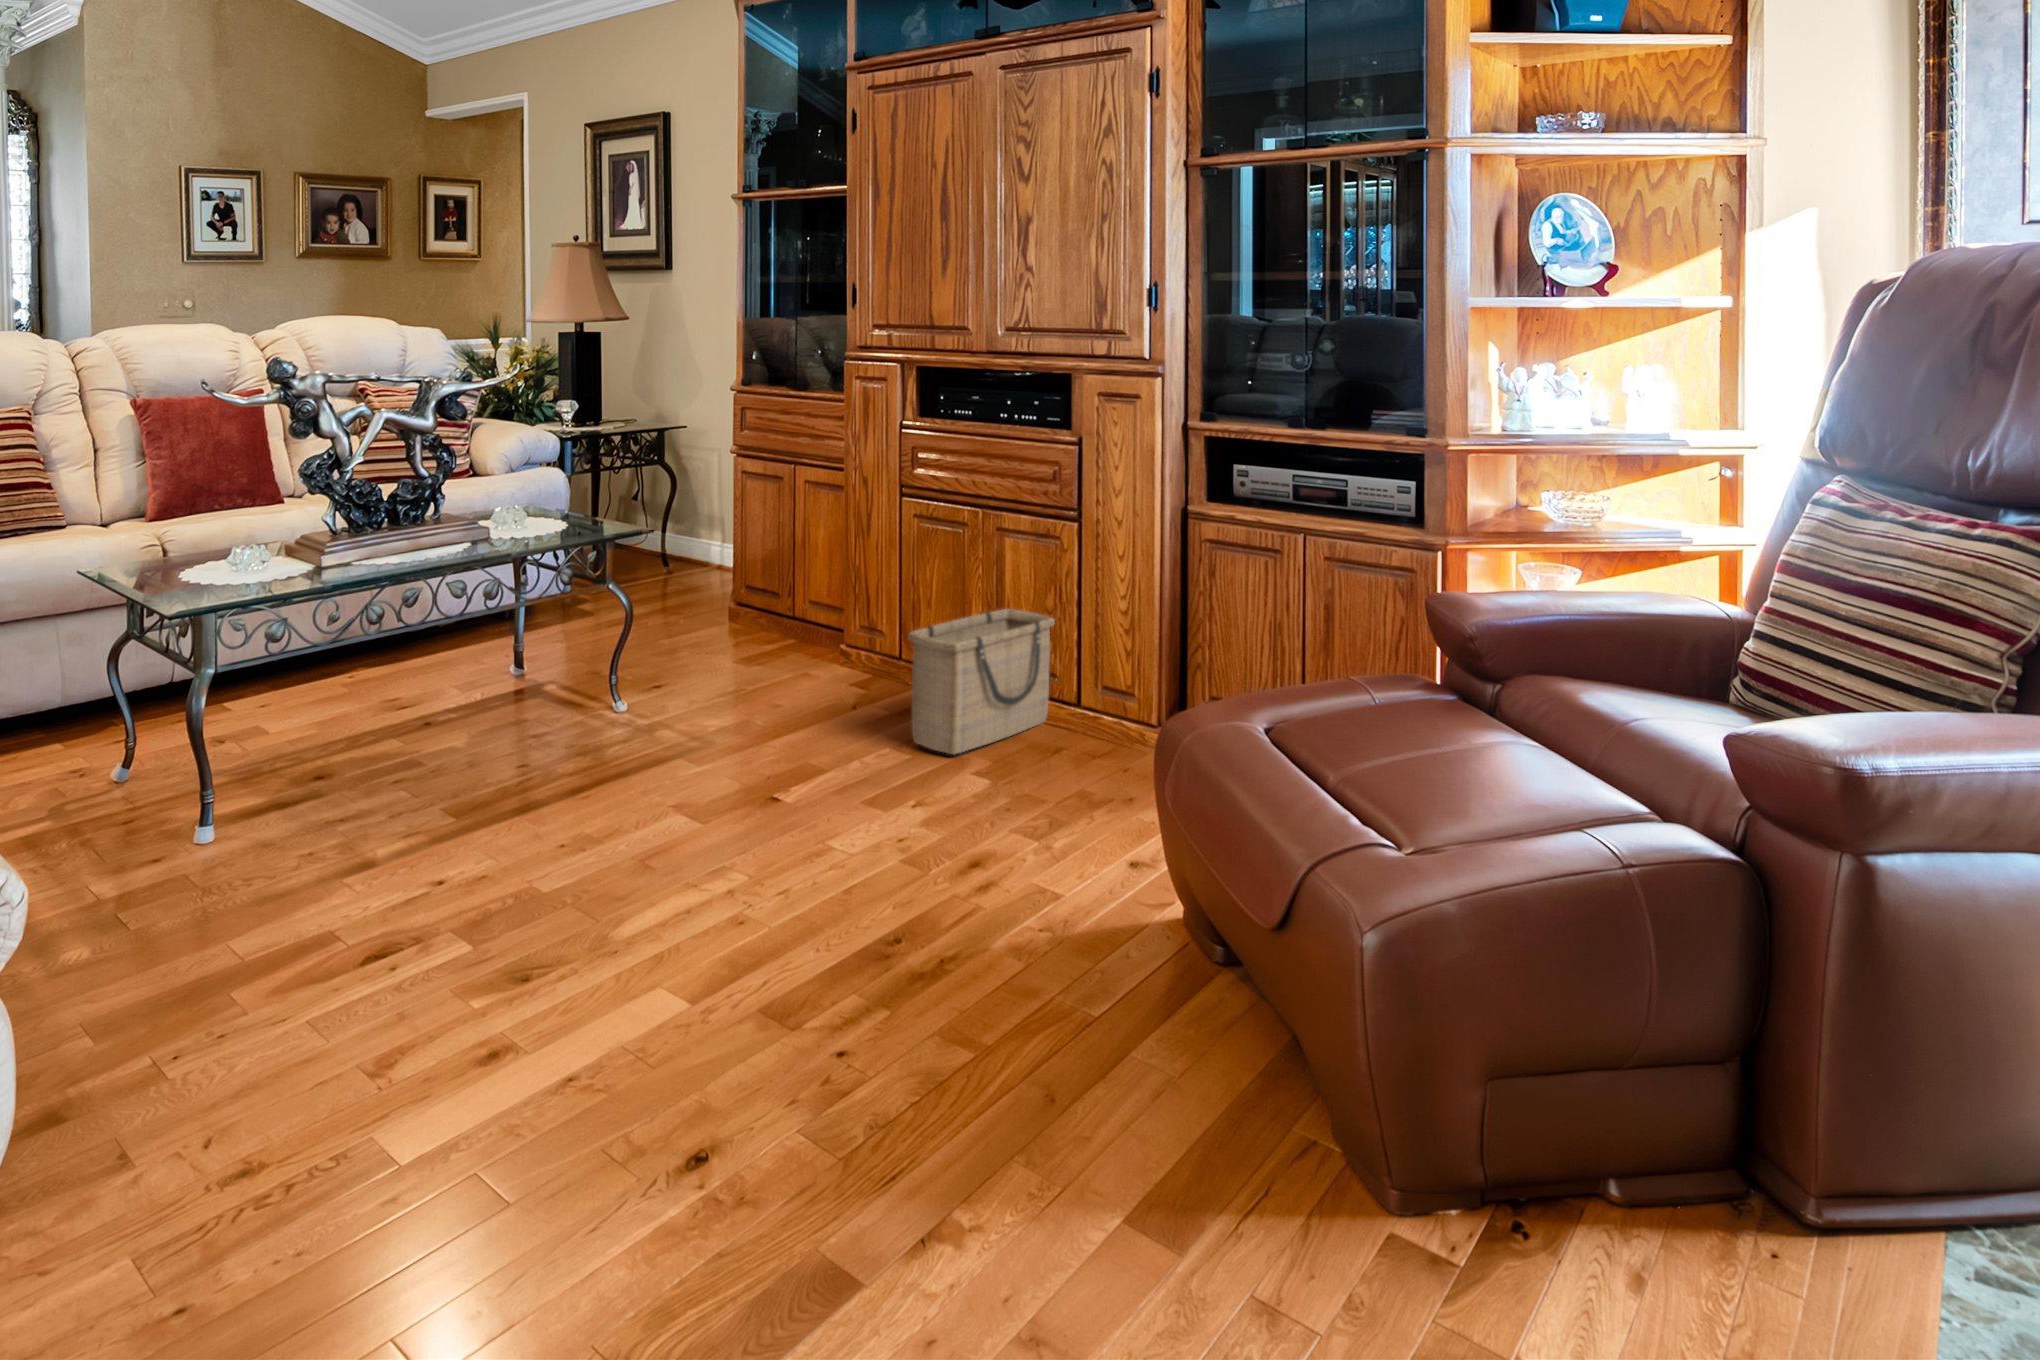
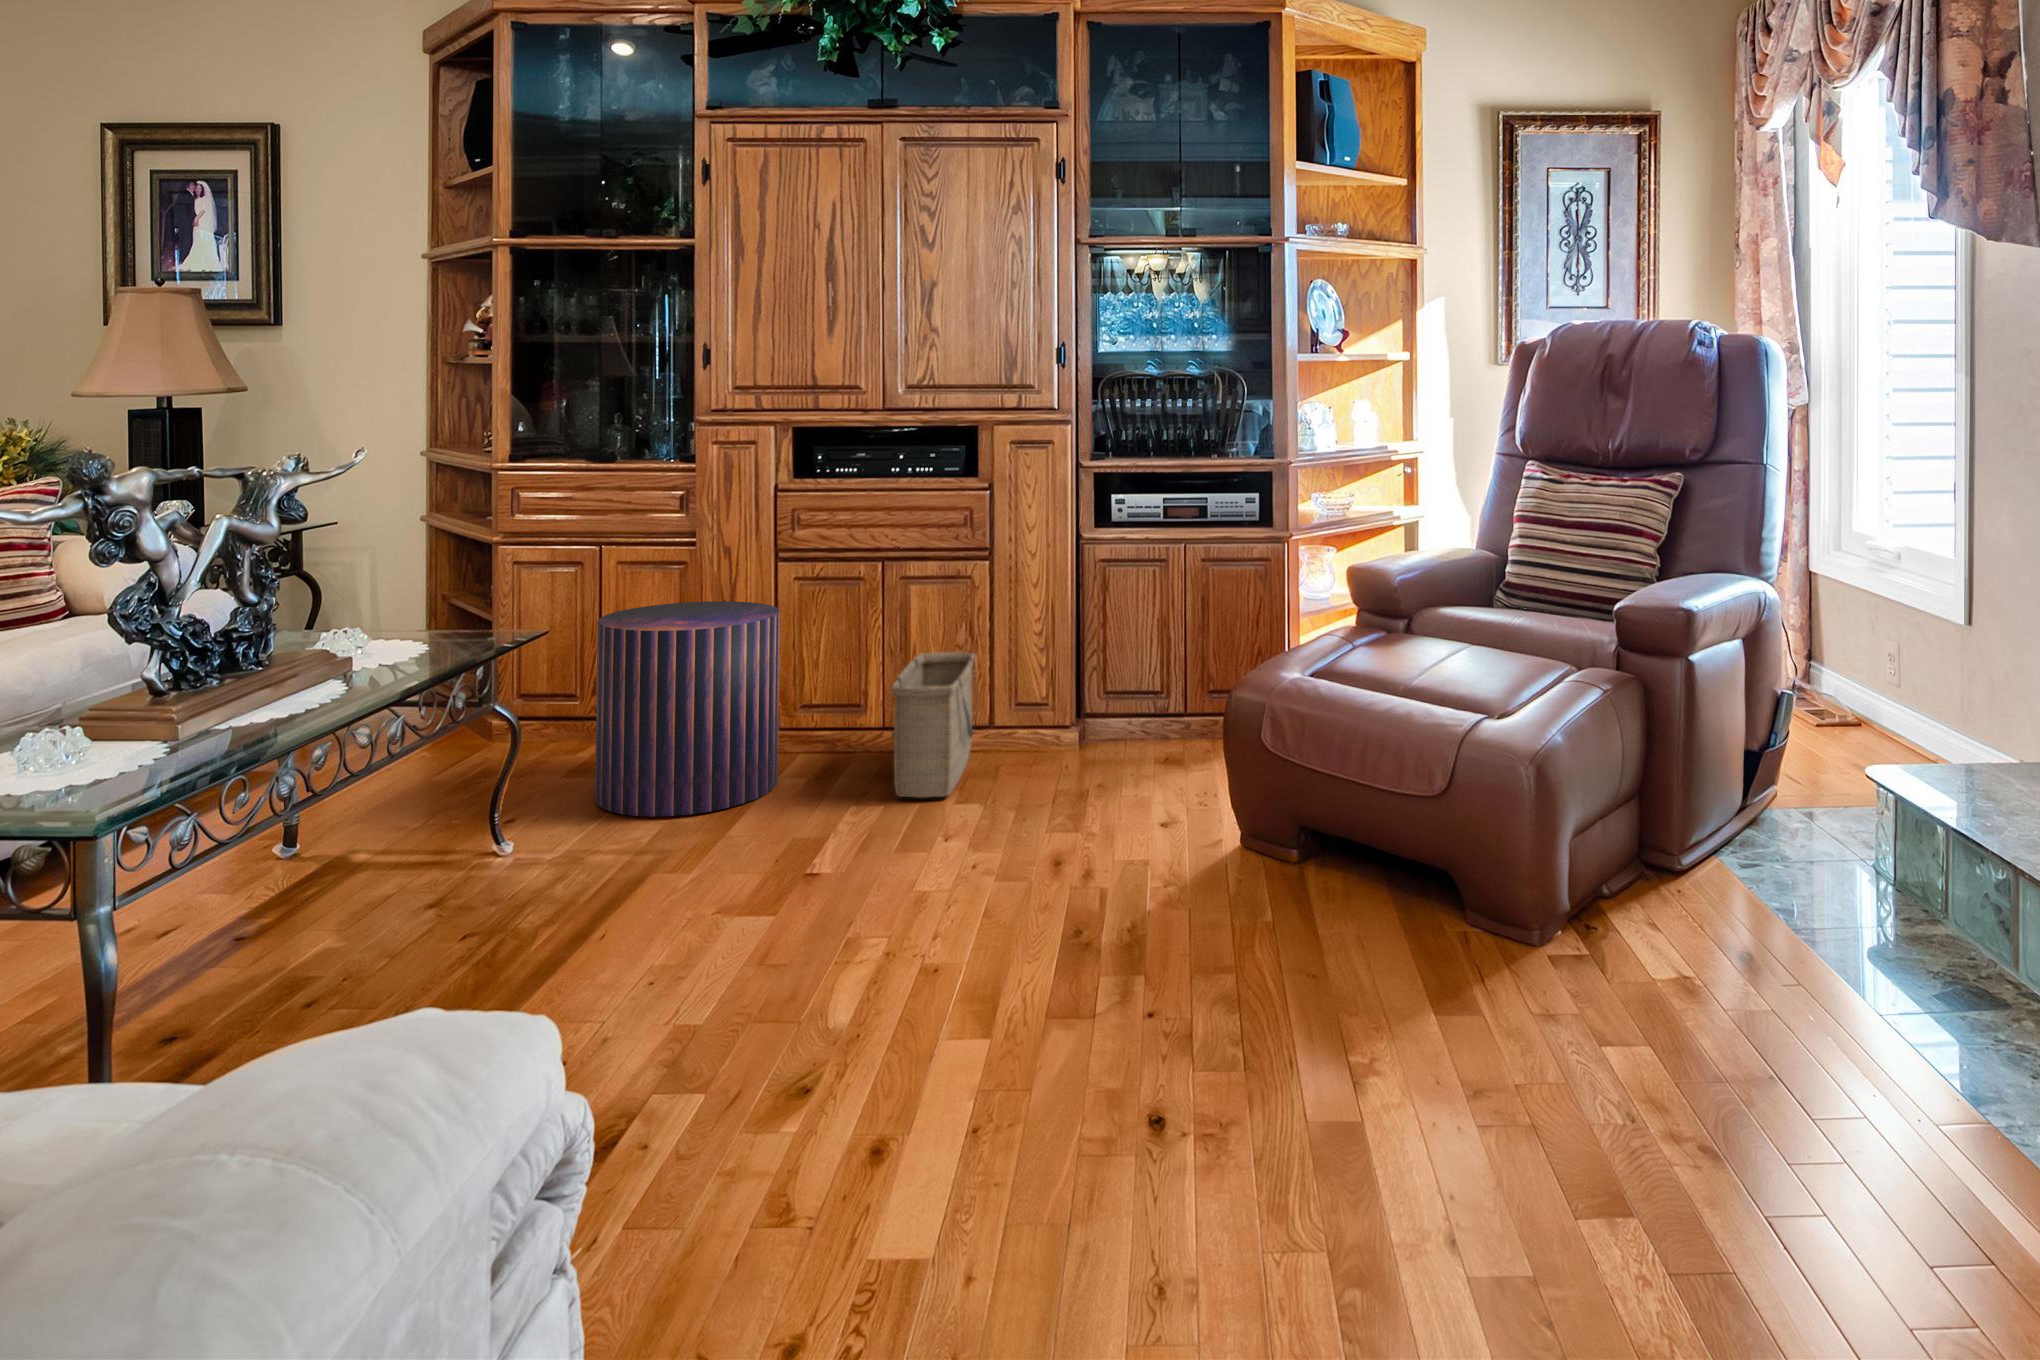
pouf: none [710,523,869,714] -> present [595,601,780,816]

